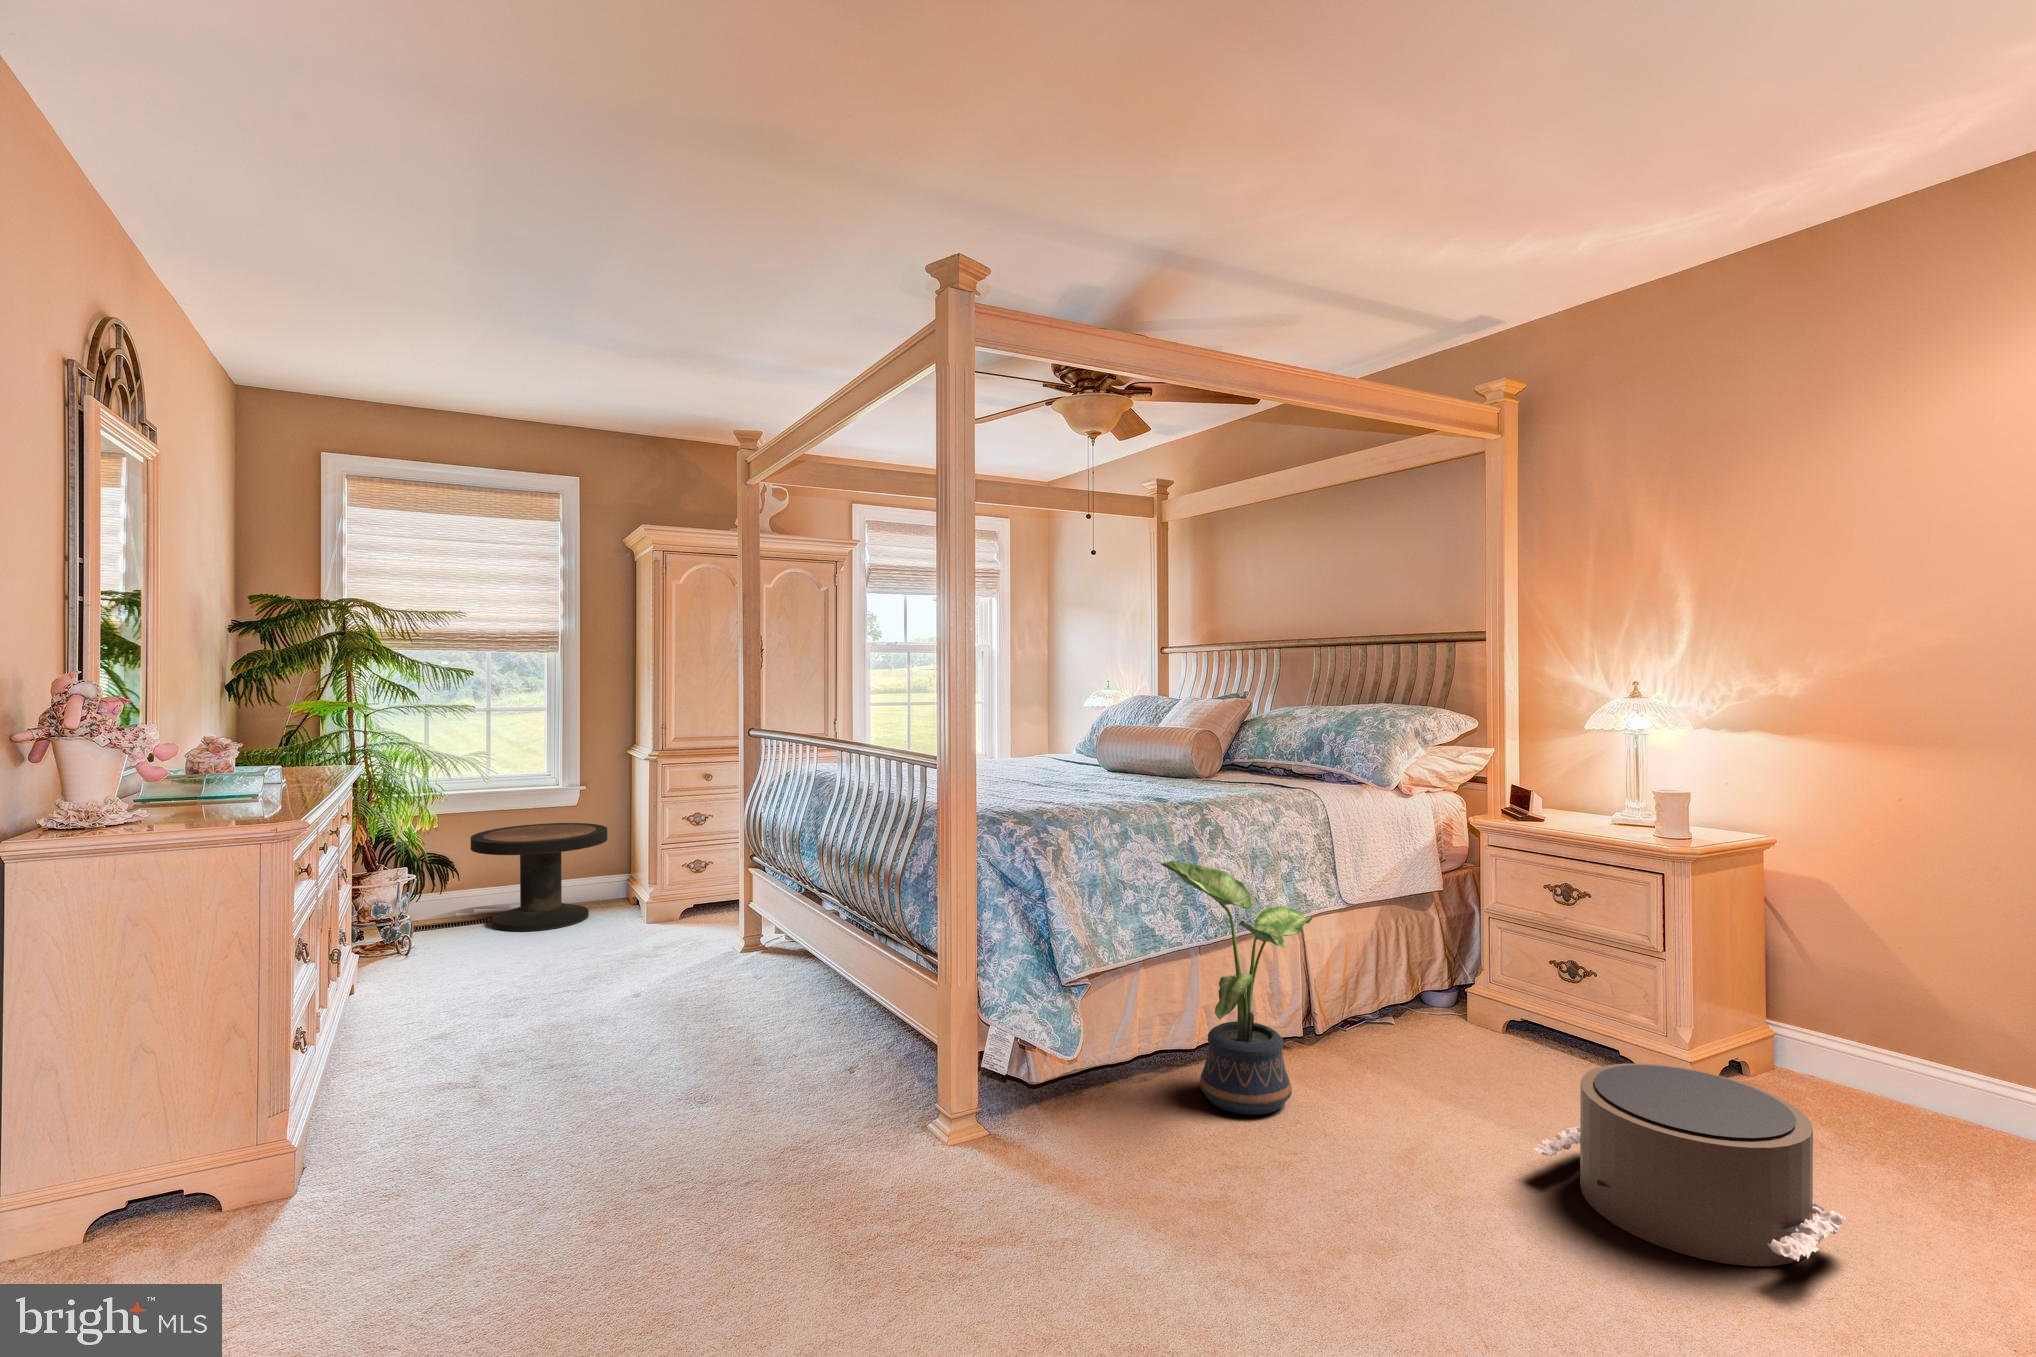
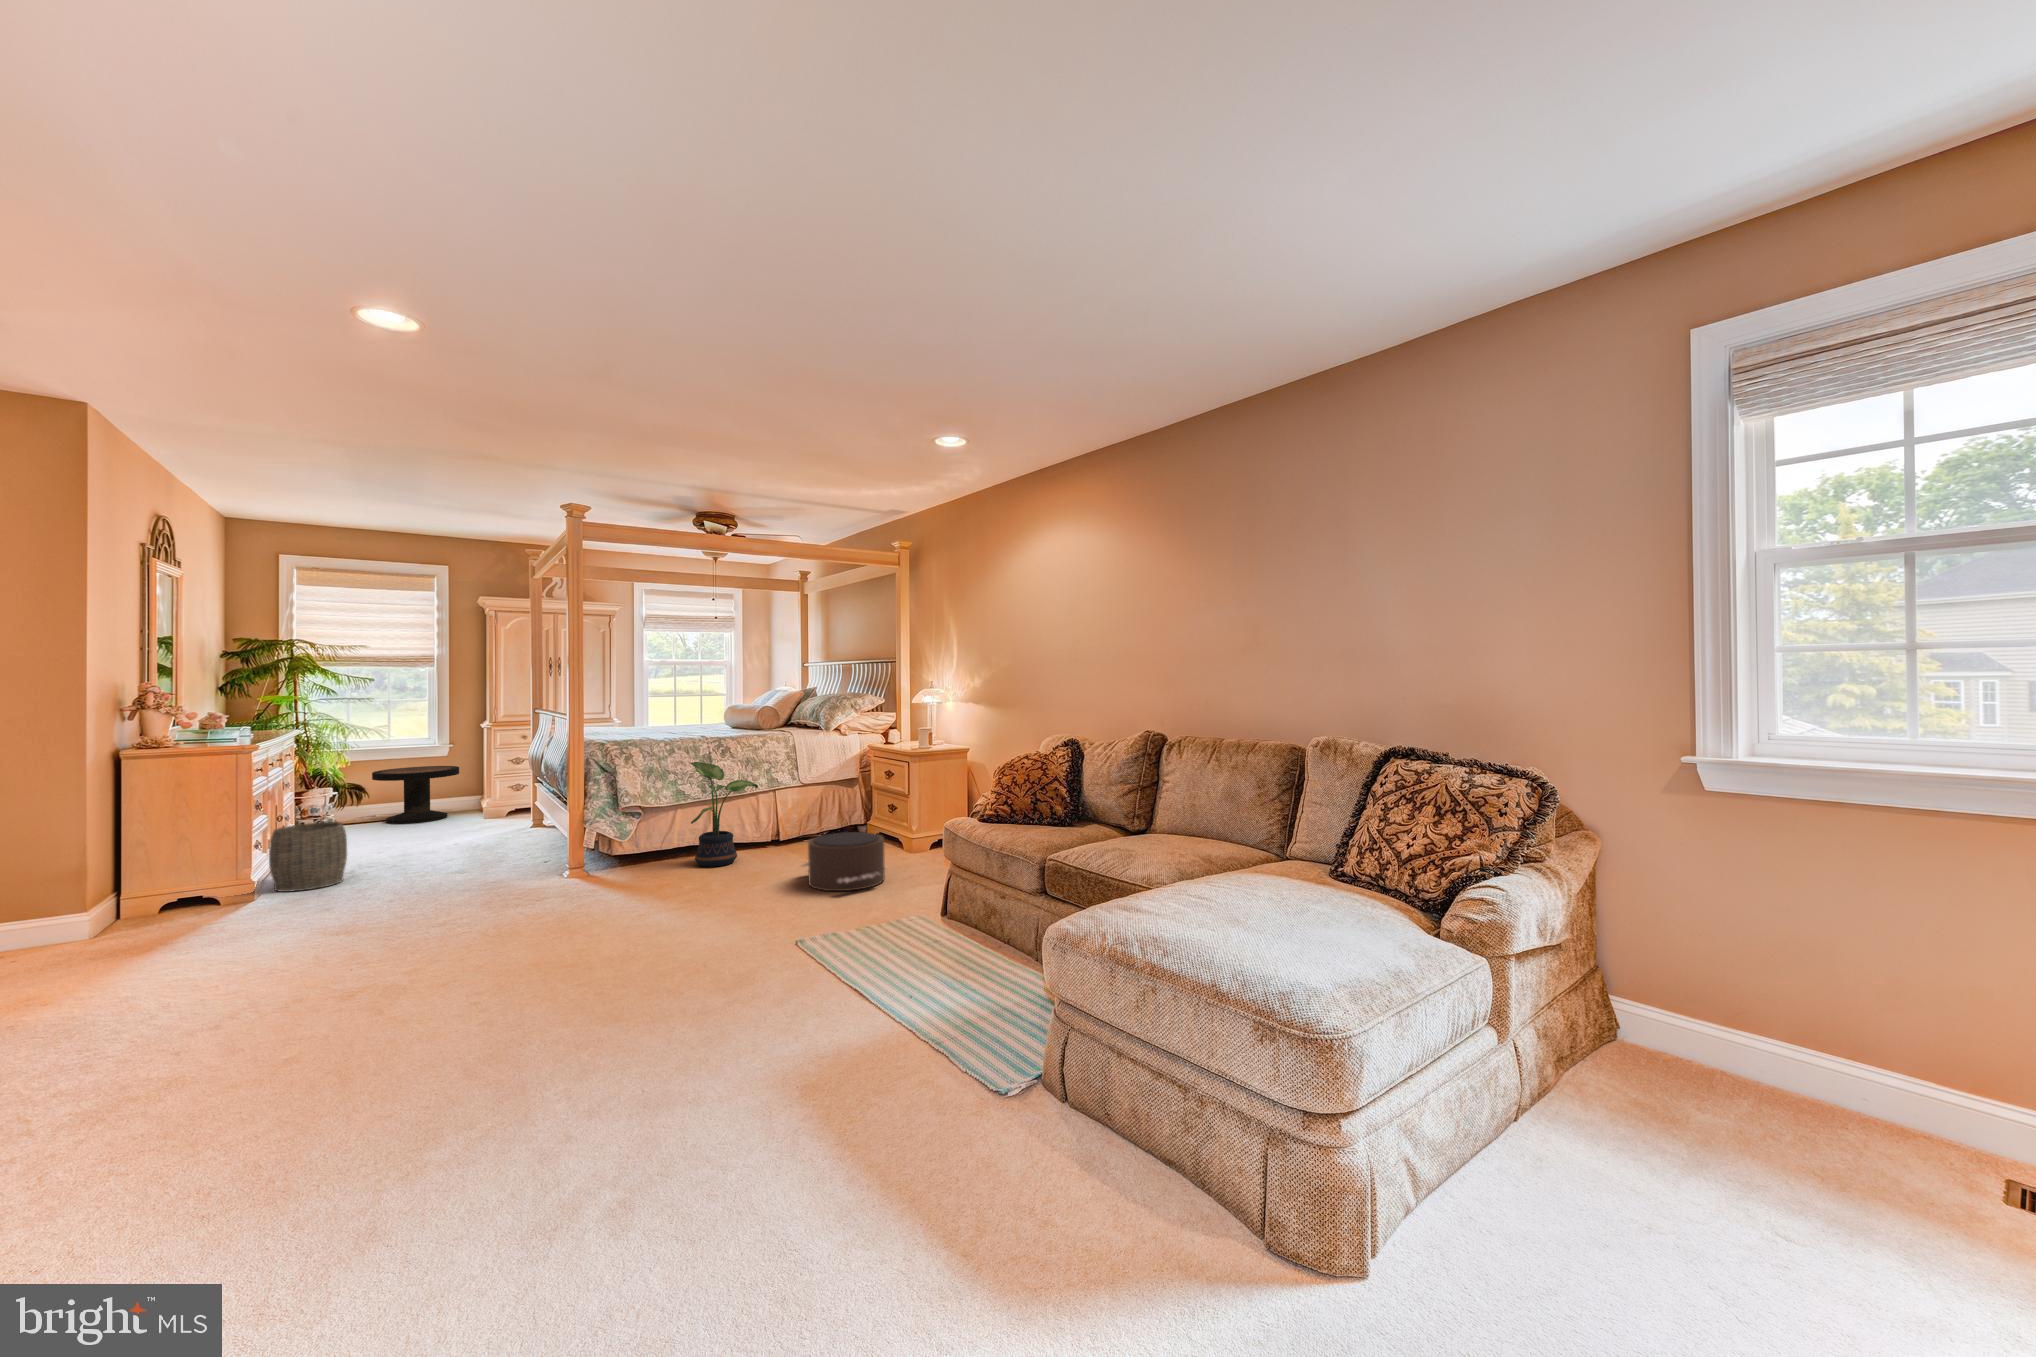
woven basket: none [326,987,480,1164] -> present [269,822,347,892]

